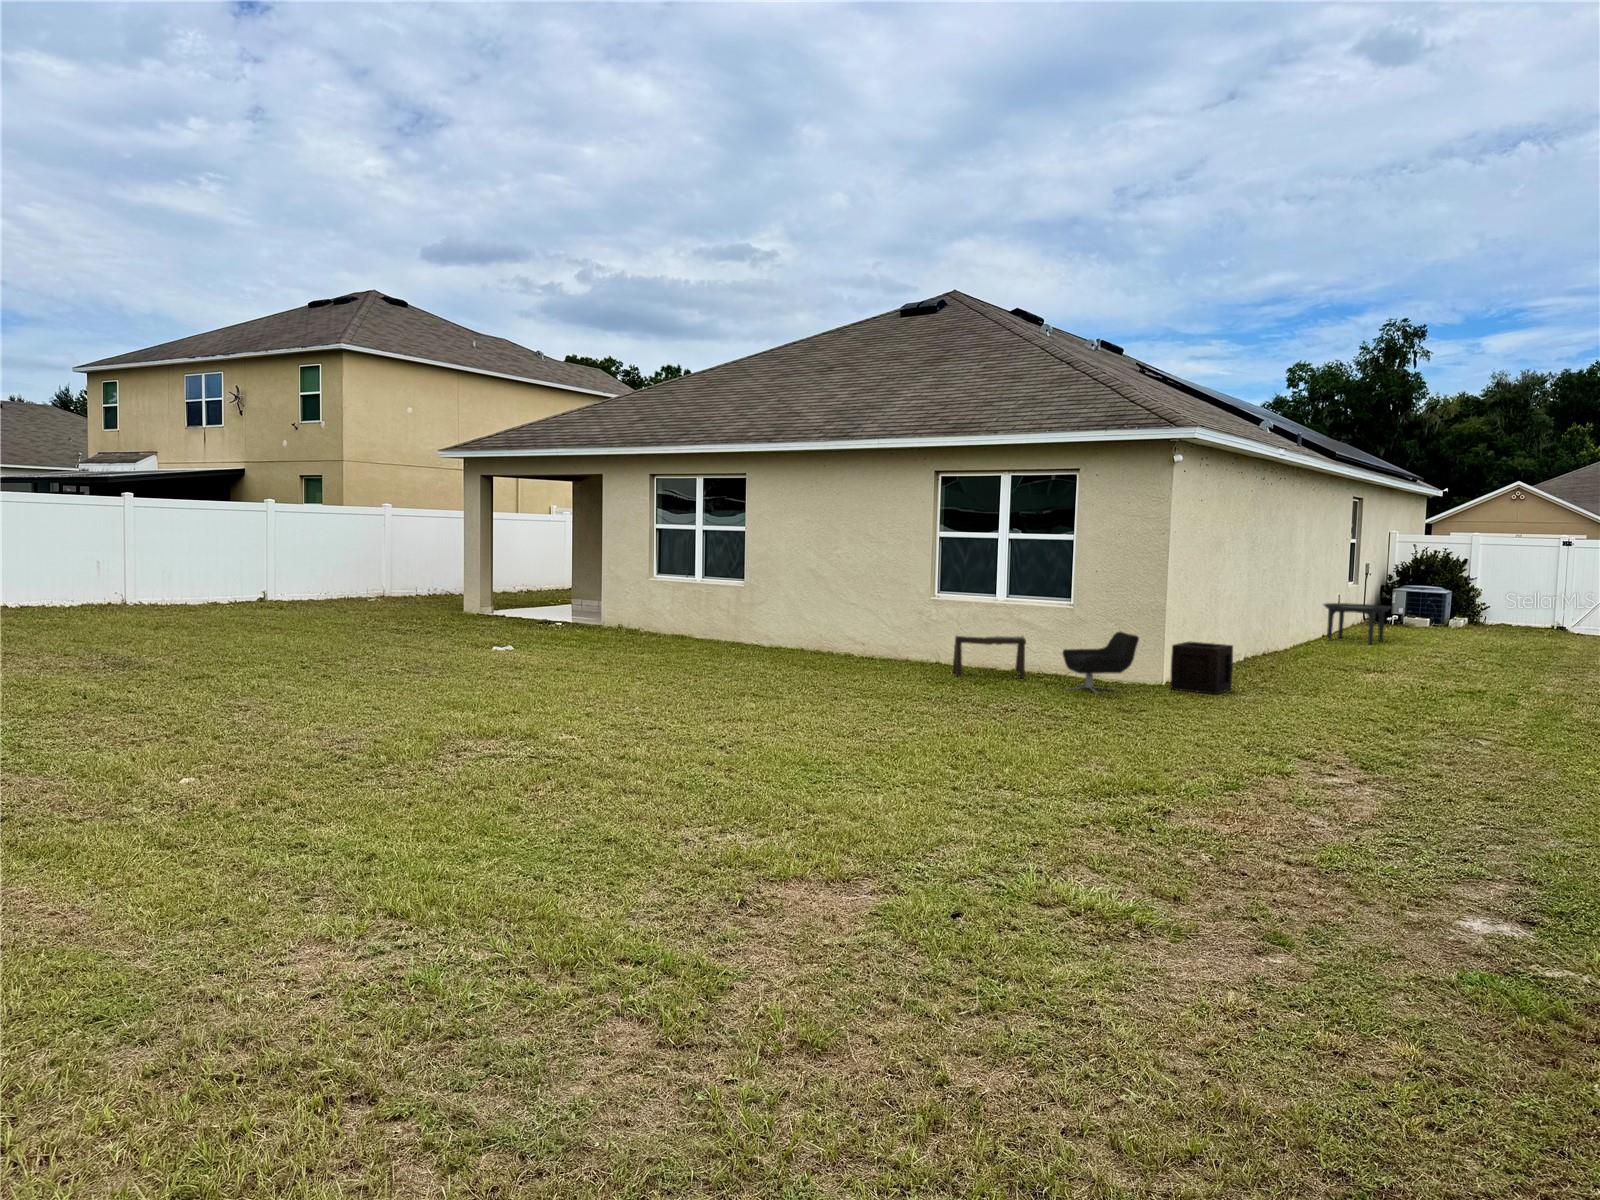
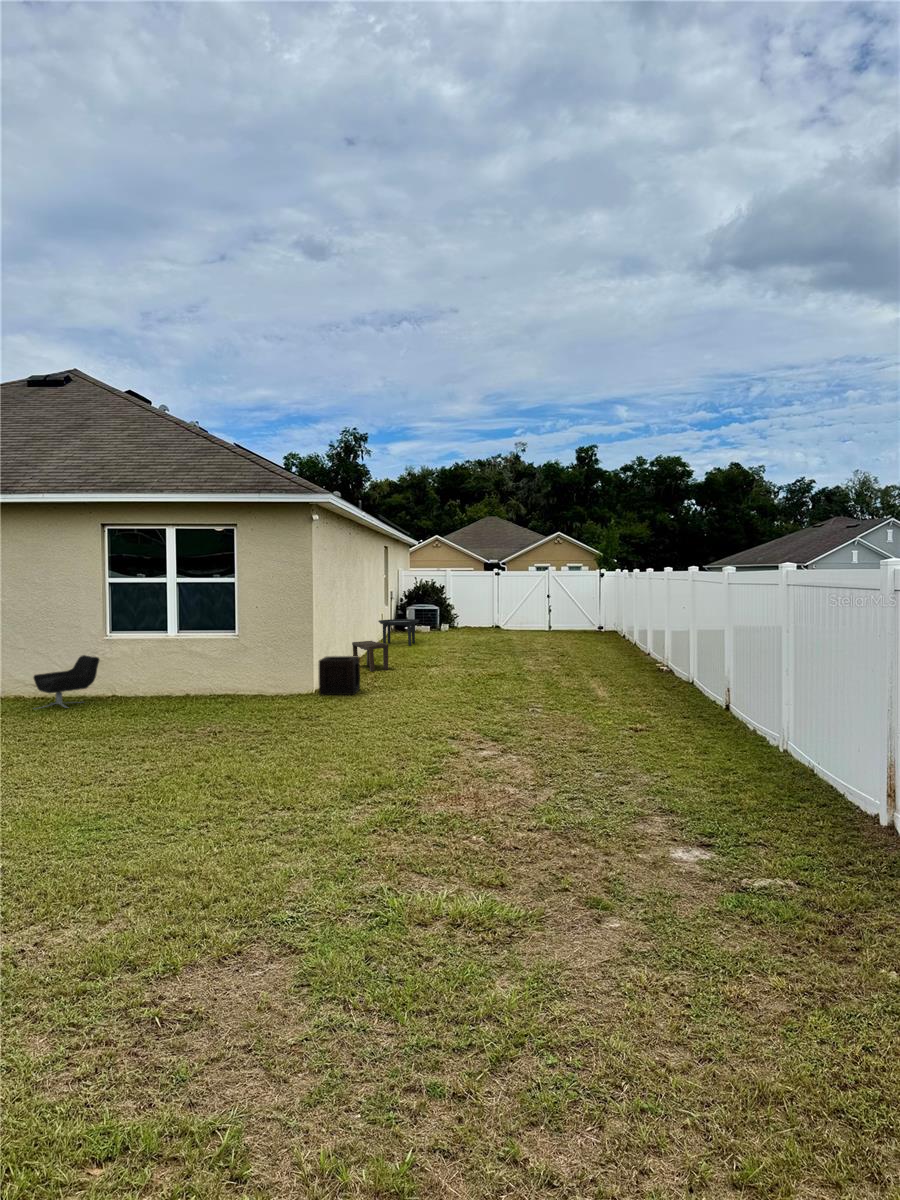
lounge chair: present [1063,632,1139,694] -> present [34,655,99,708]
bench: present [953,636,1026,678] -> present [352,641,388,671]

